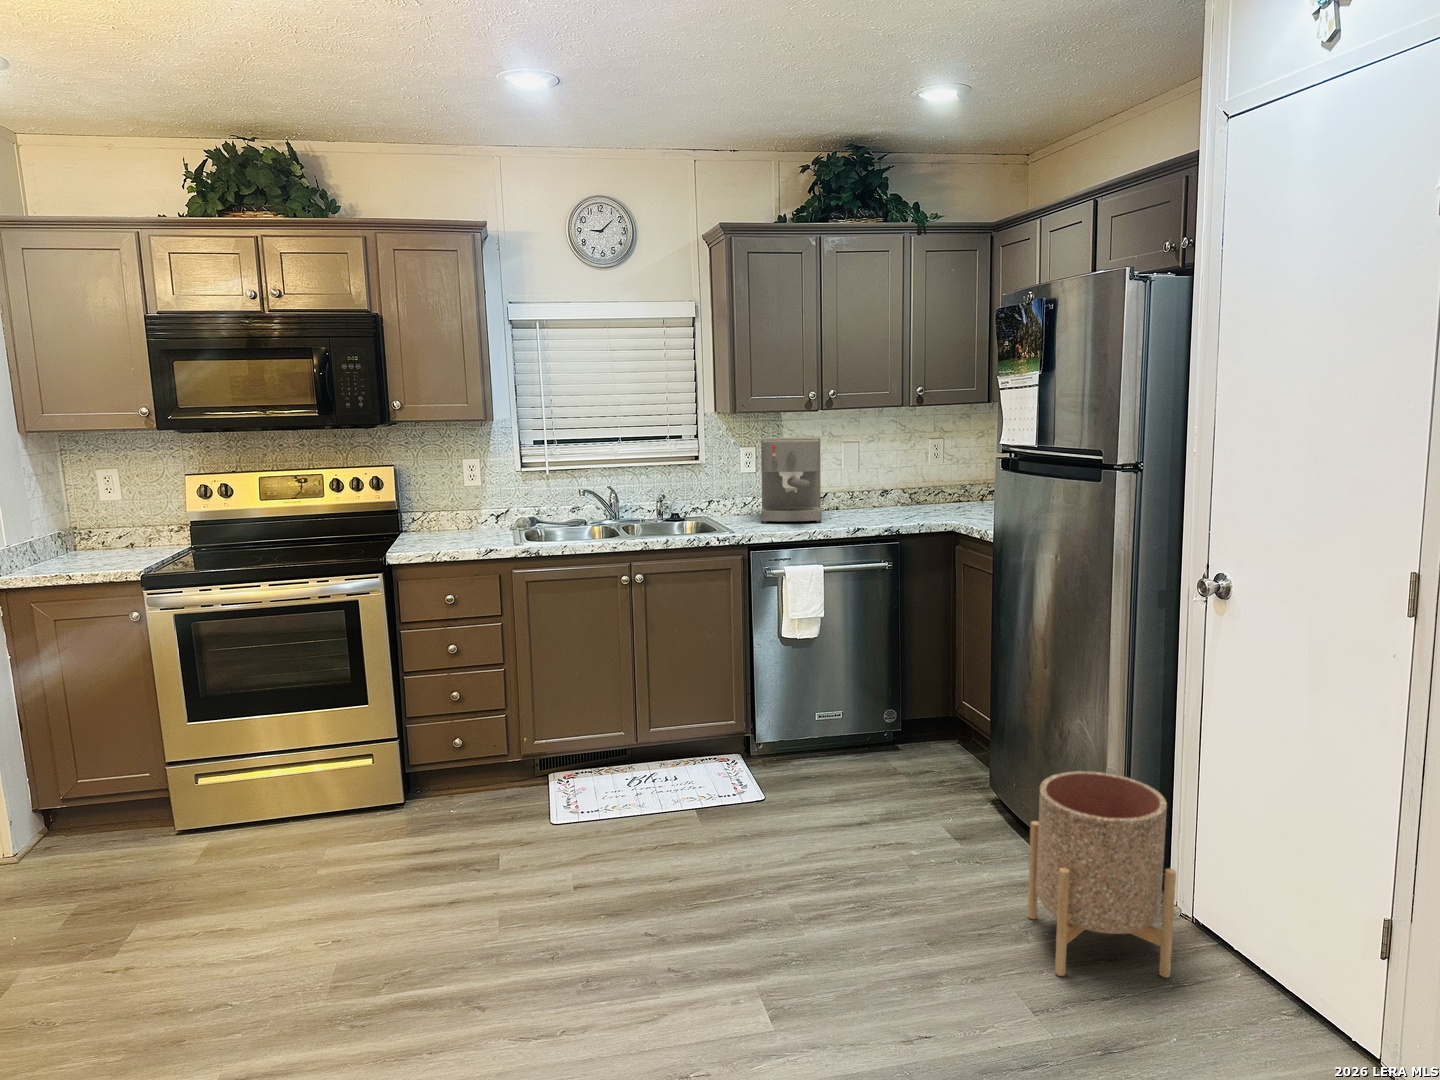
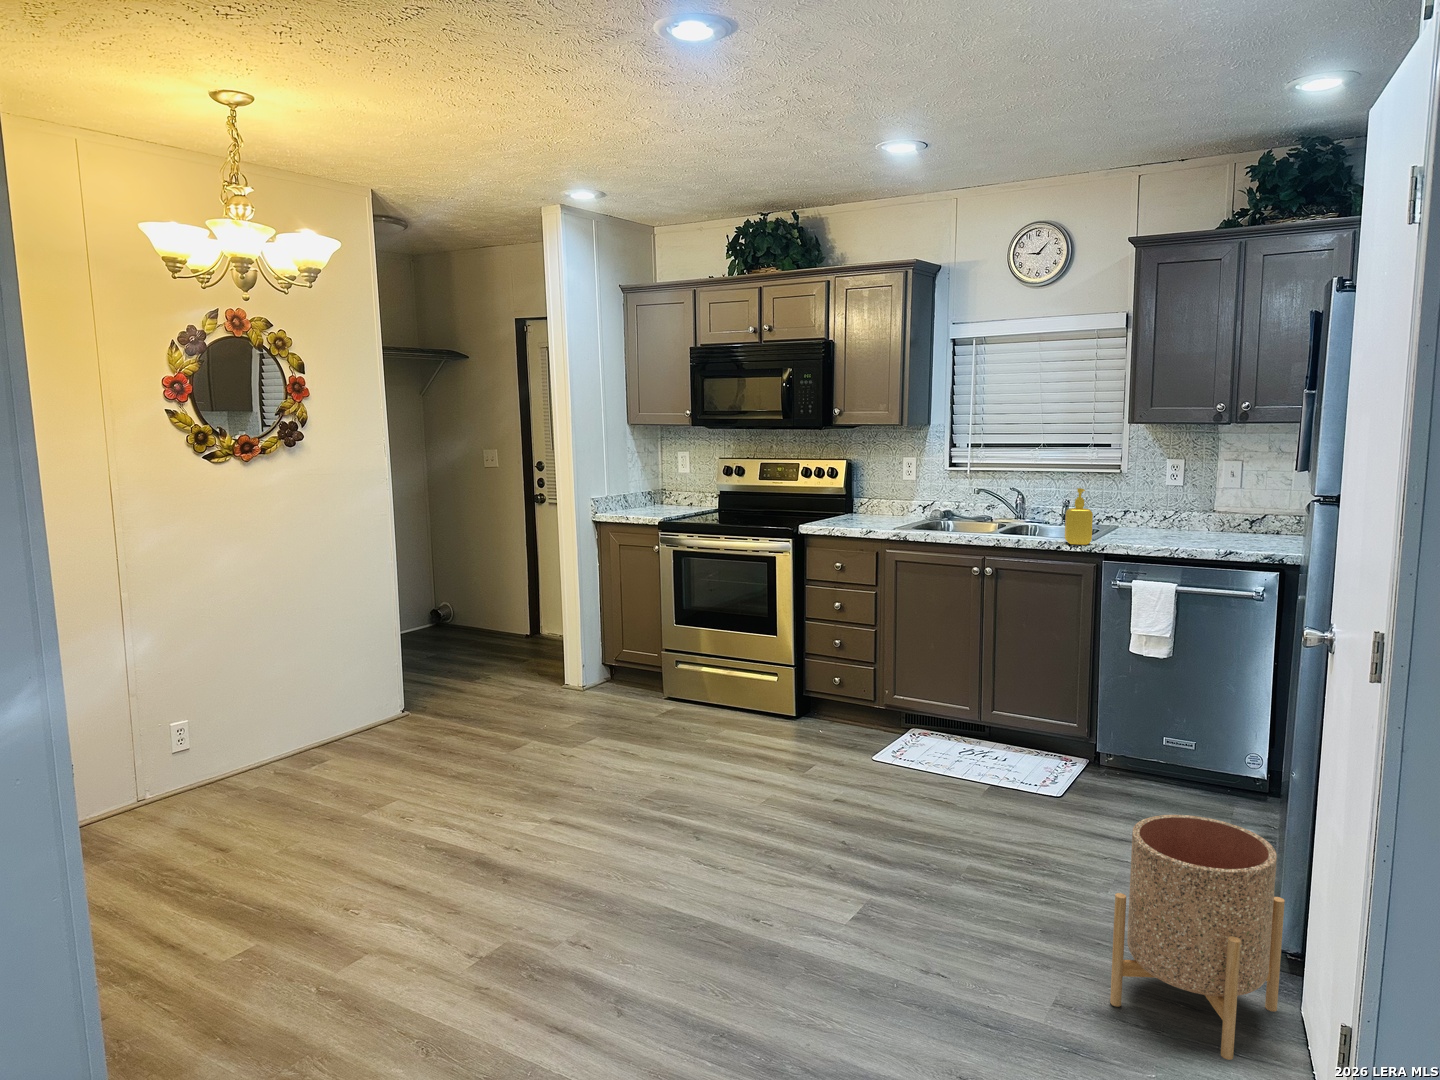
coffee maker: present [761,437,822,523] -> none [1154,450,1249,542]
soap dispenser: none [710,481,738,539] -> present [1065,488,1093,545]

